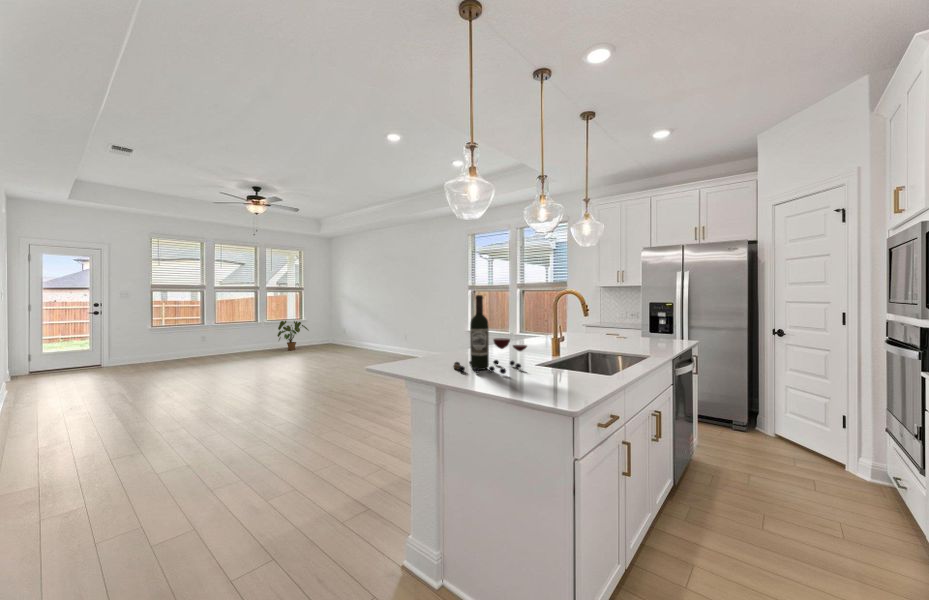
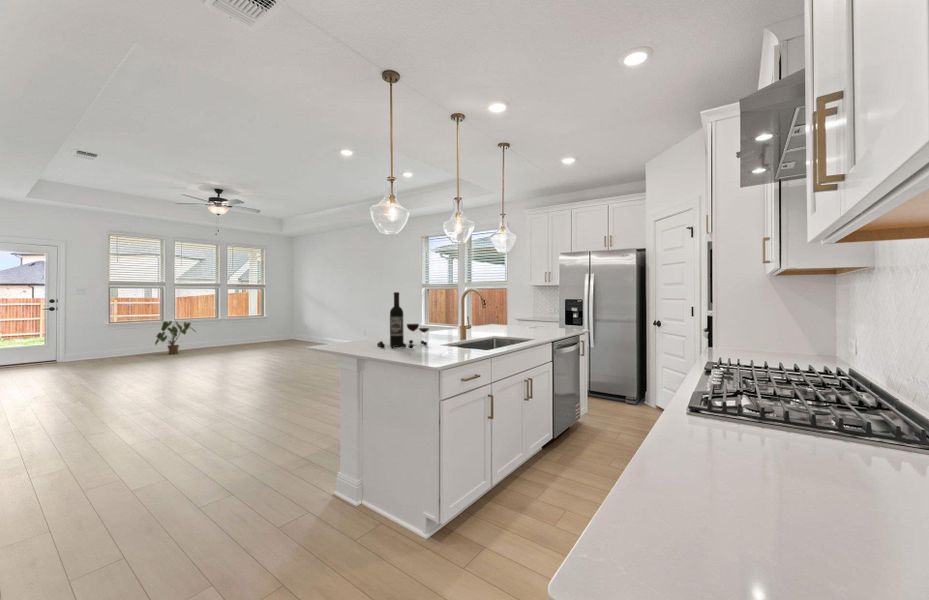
house plant: present [277,321,308,350] -> present [155,321,195,354]

